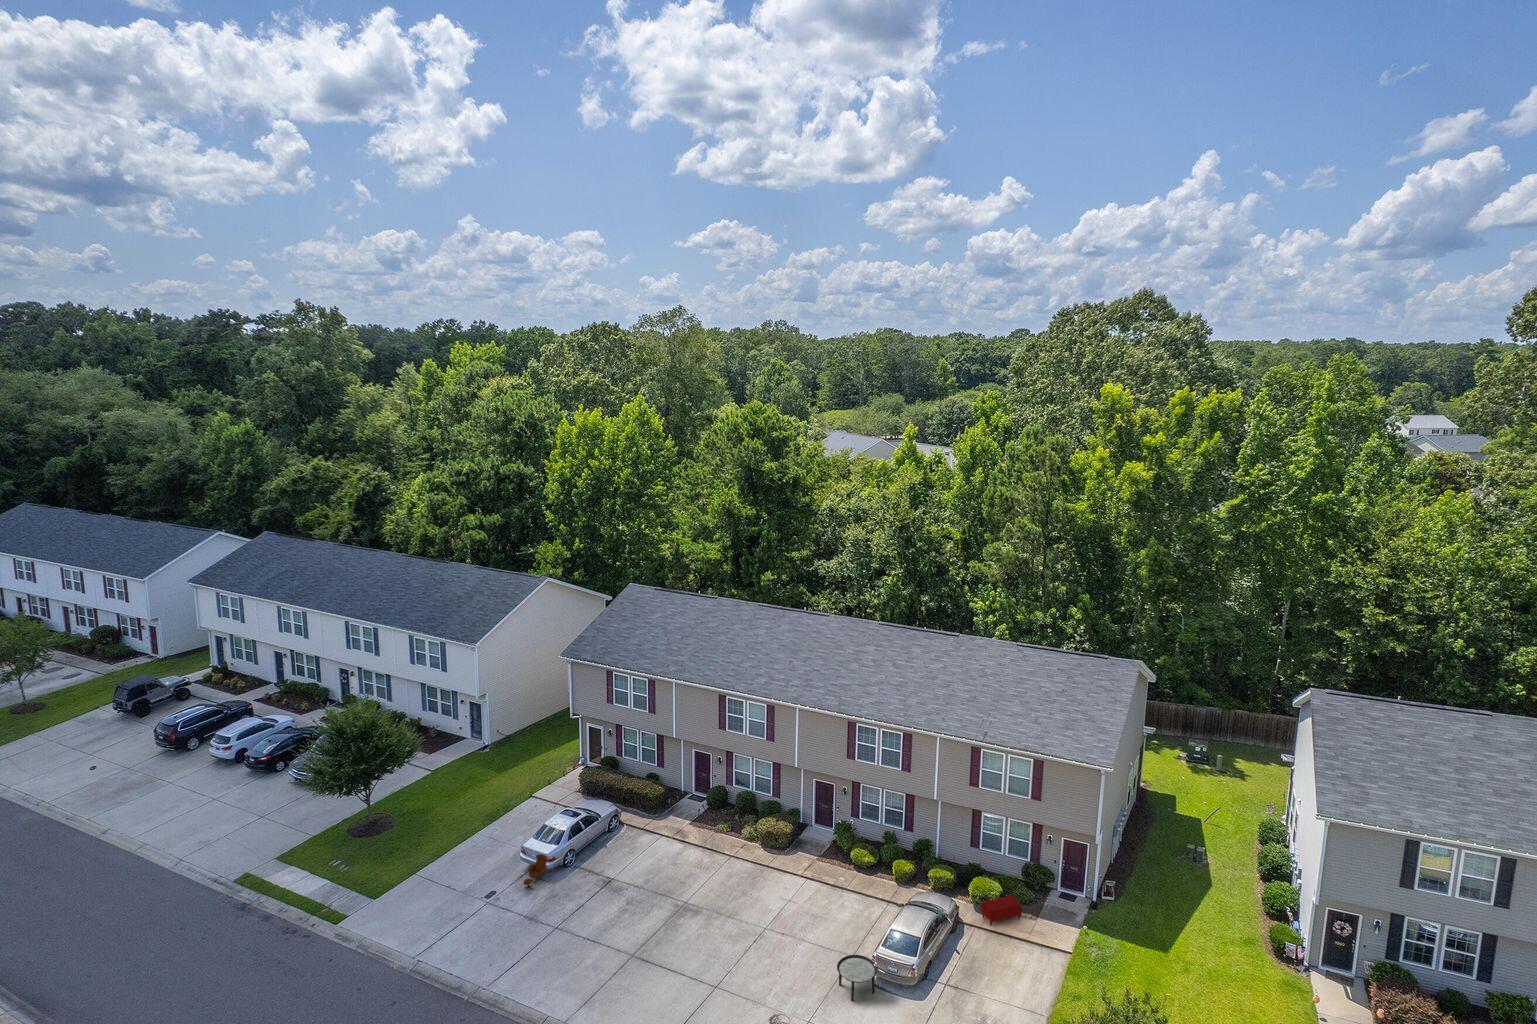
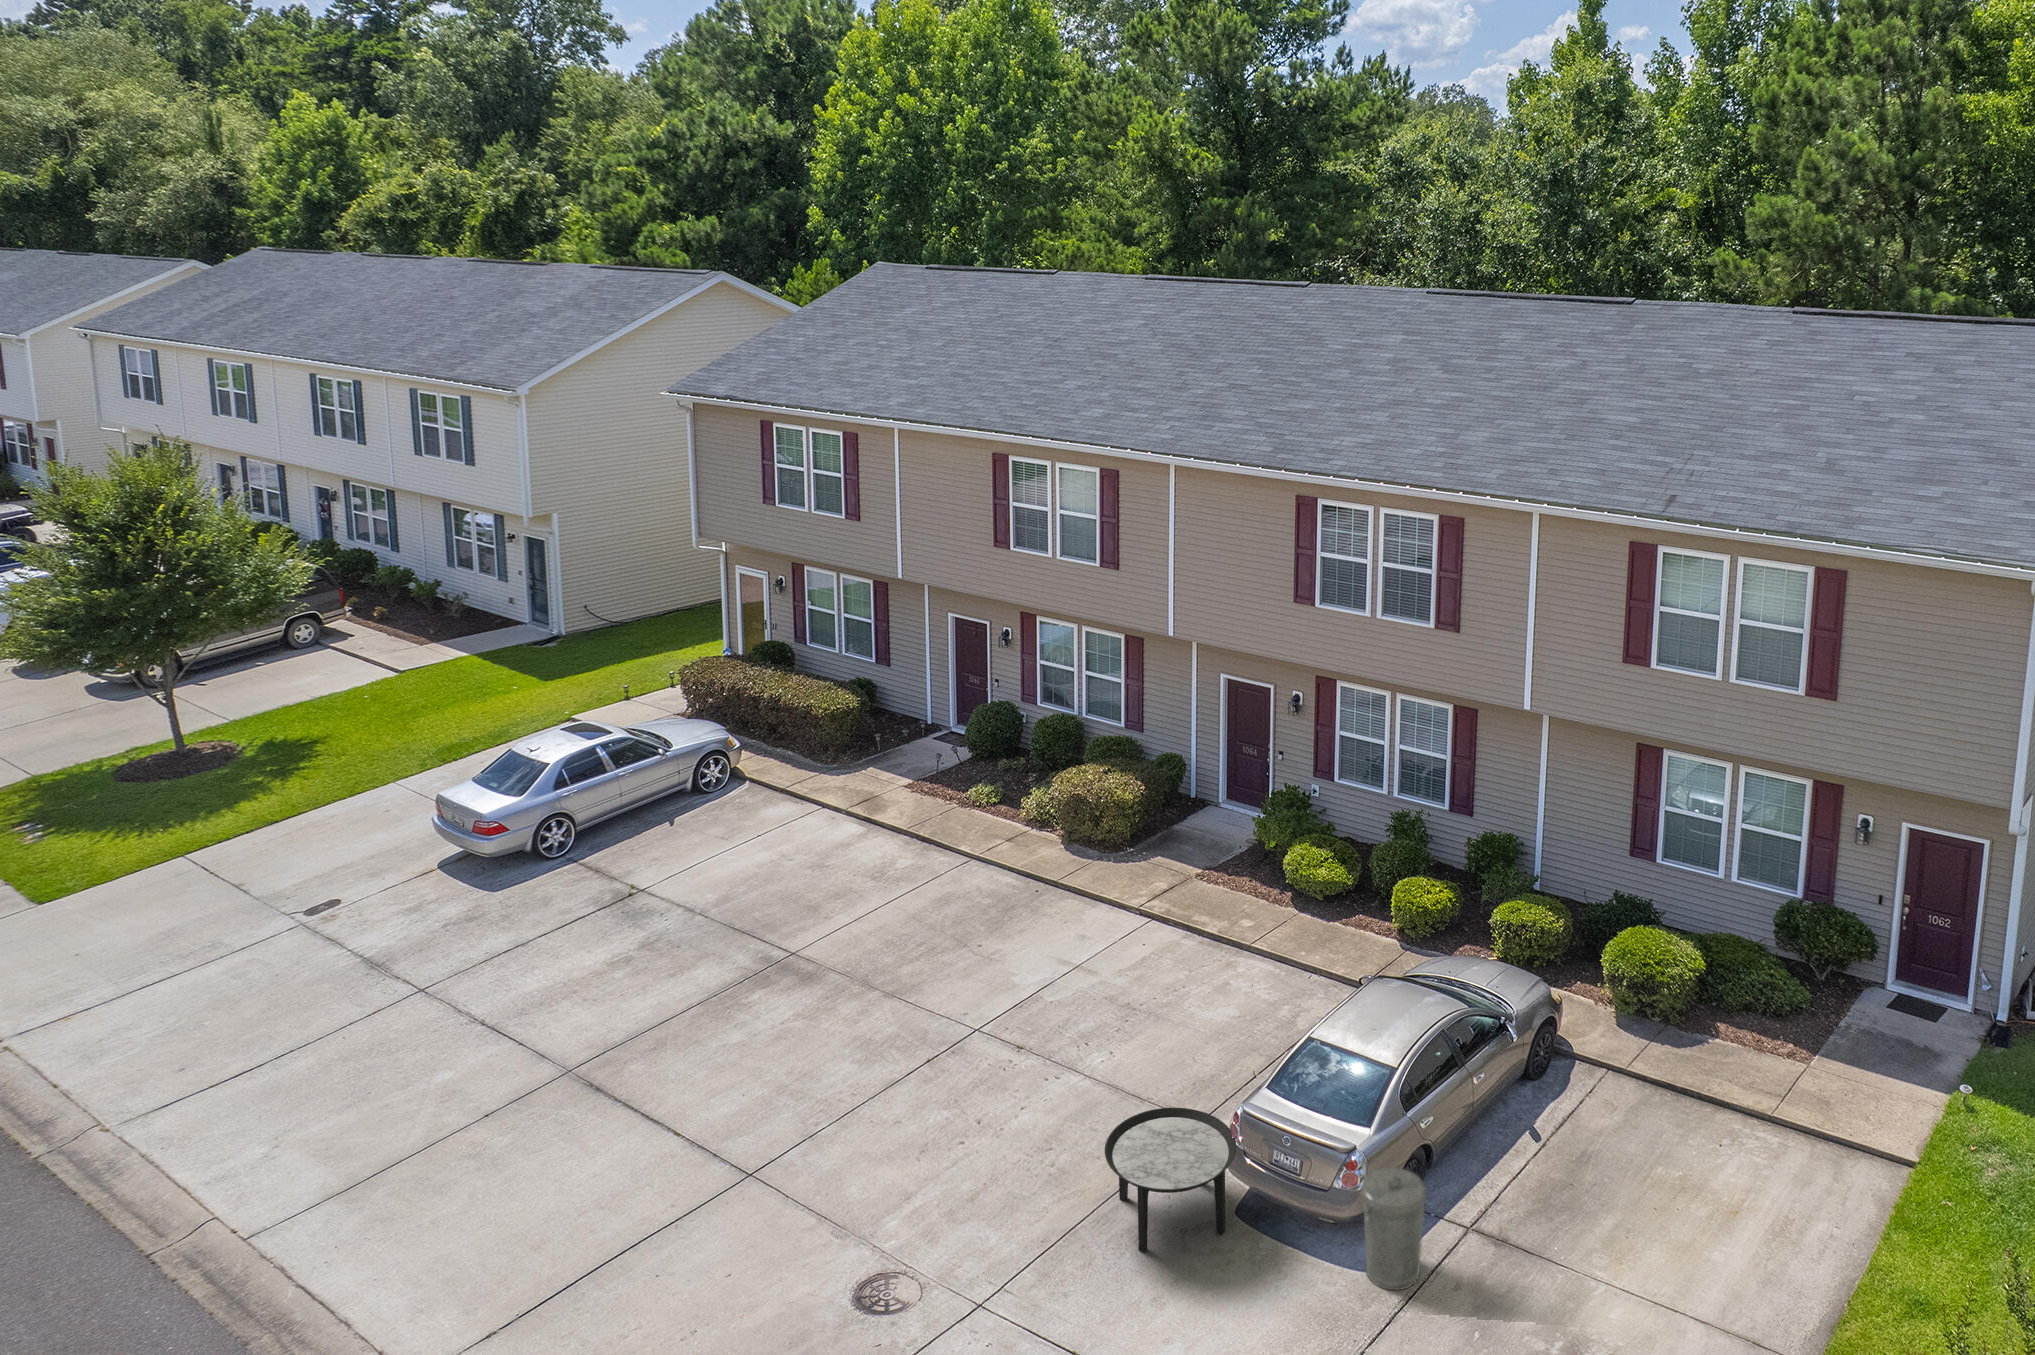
lounge chair: present [523,854,547,889] -> none [403,813,483,900]
bench: present [982,895,1022,926] -> none [1636,985,1763,1068]
trash can: none [918,969,937,1006] -> present [1361,1167,1426,1290]

